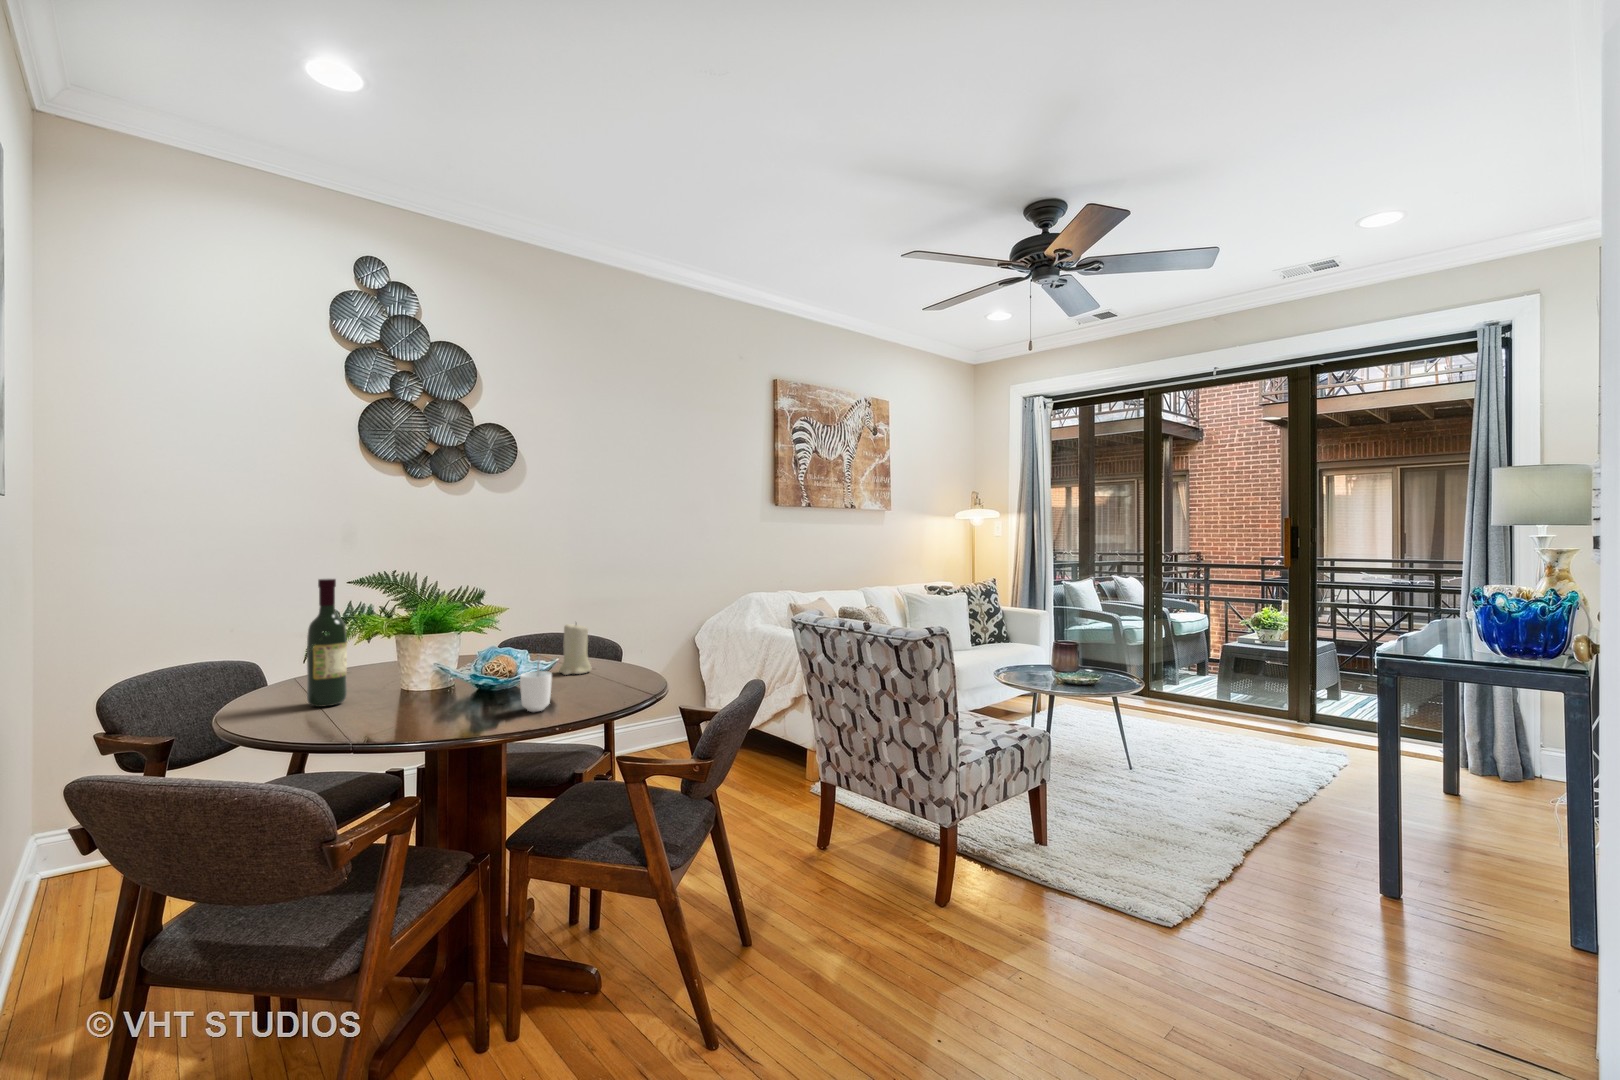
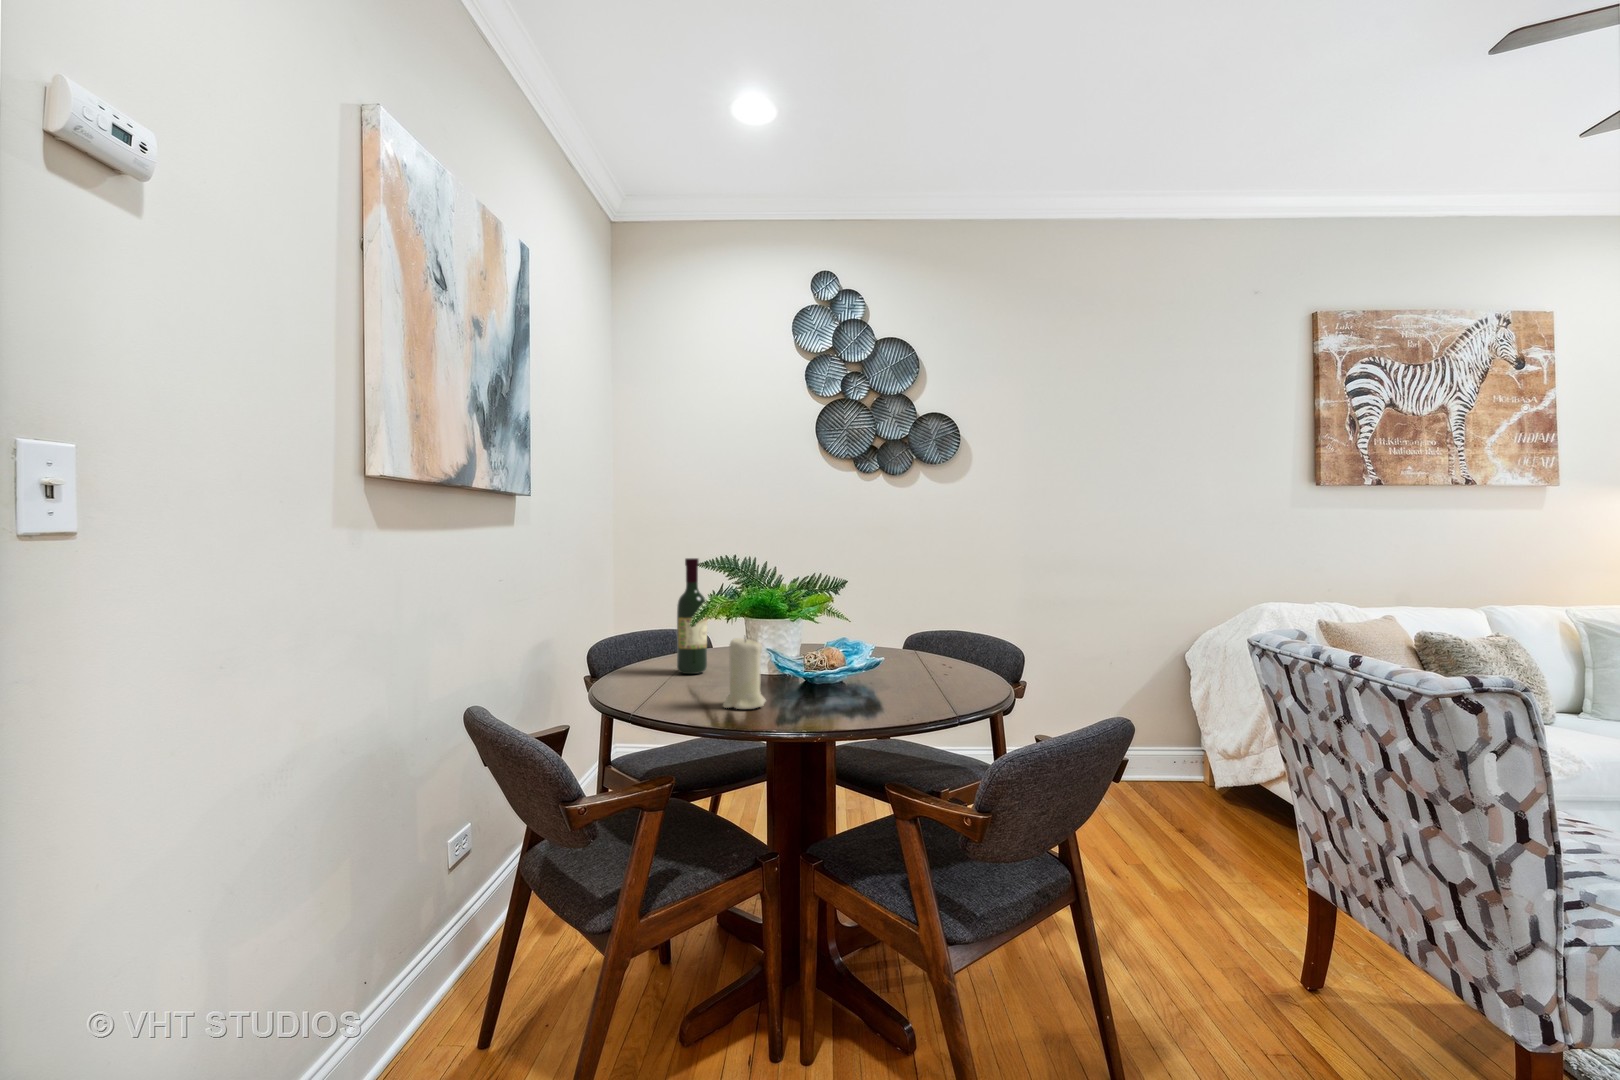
candle: present [559,624,591,675] -> present [723,638,766,709]
cup: present [520,657,552,712] -> none [816,648,848,709]

